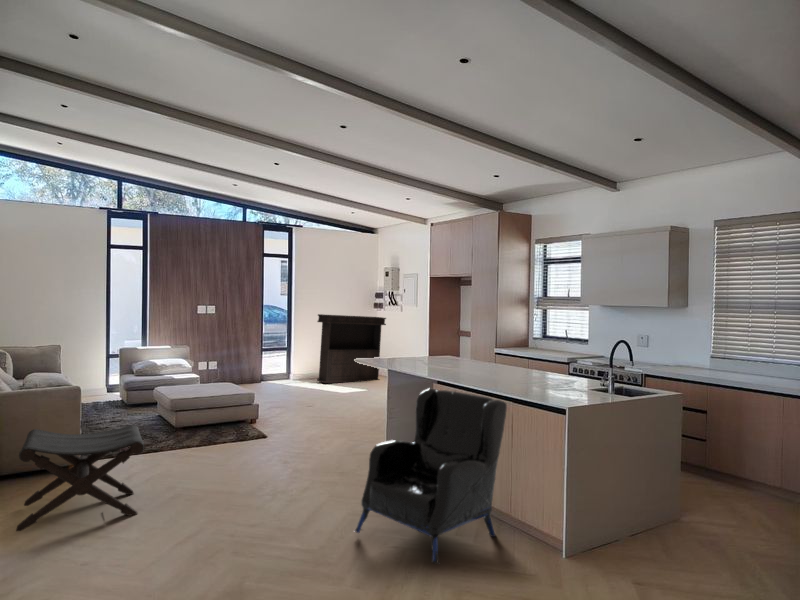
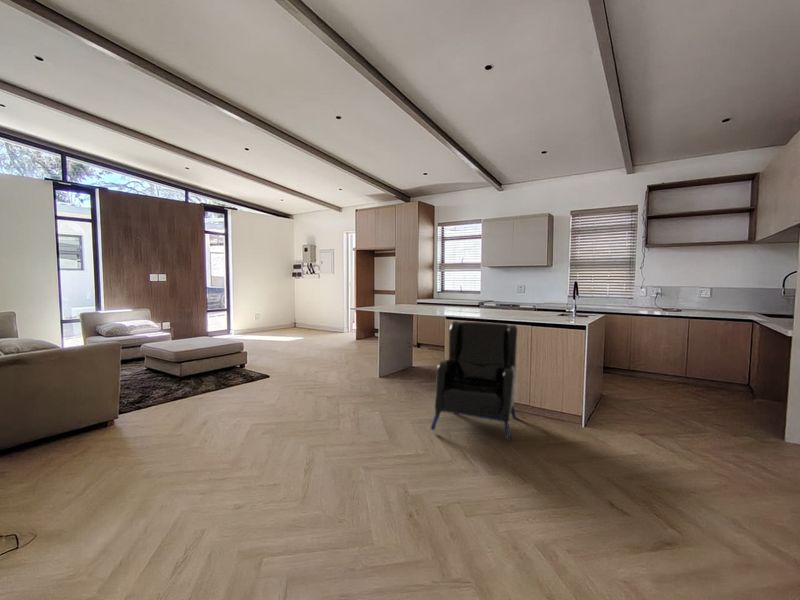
console table: present [317,314,386,383] -> none [256,281,309,335]
footstool: present [16,425,144,531] -> none [105,370,240,480]

